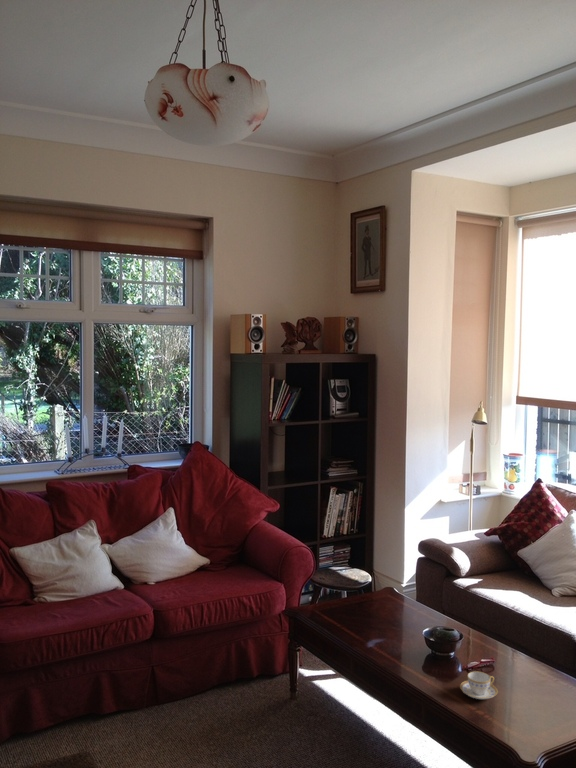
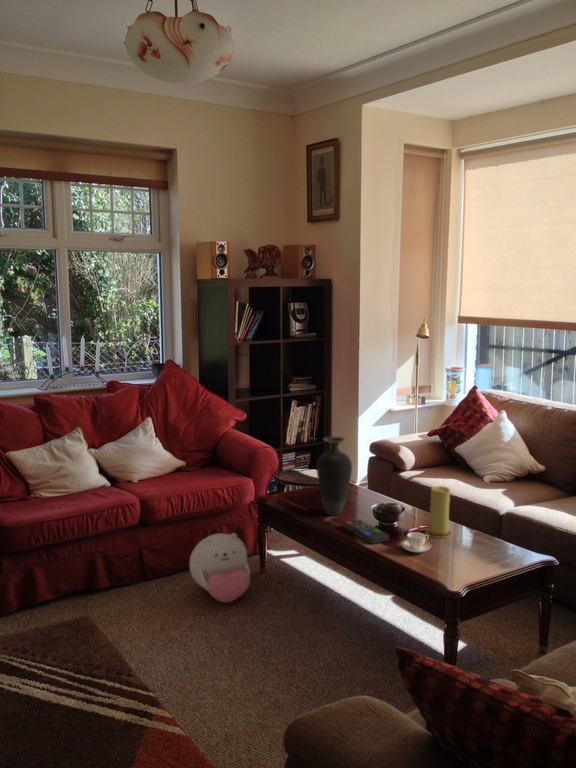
vase: none [358,544,400,639] -> present [317,437,352,515]
candle: none [488,612,521,677] -> present [425,486,452,538]
remote control: none [390,648,445,683] -> present [344,520,389,544]
plush toy: none [208,652,278,739] -> present [189,533,250,603]

